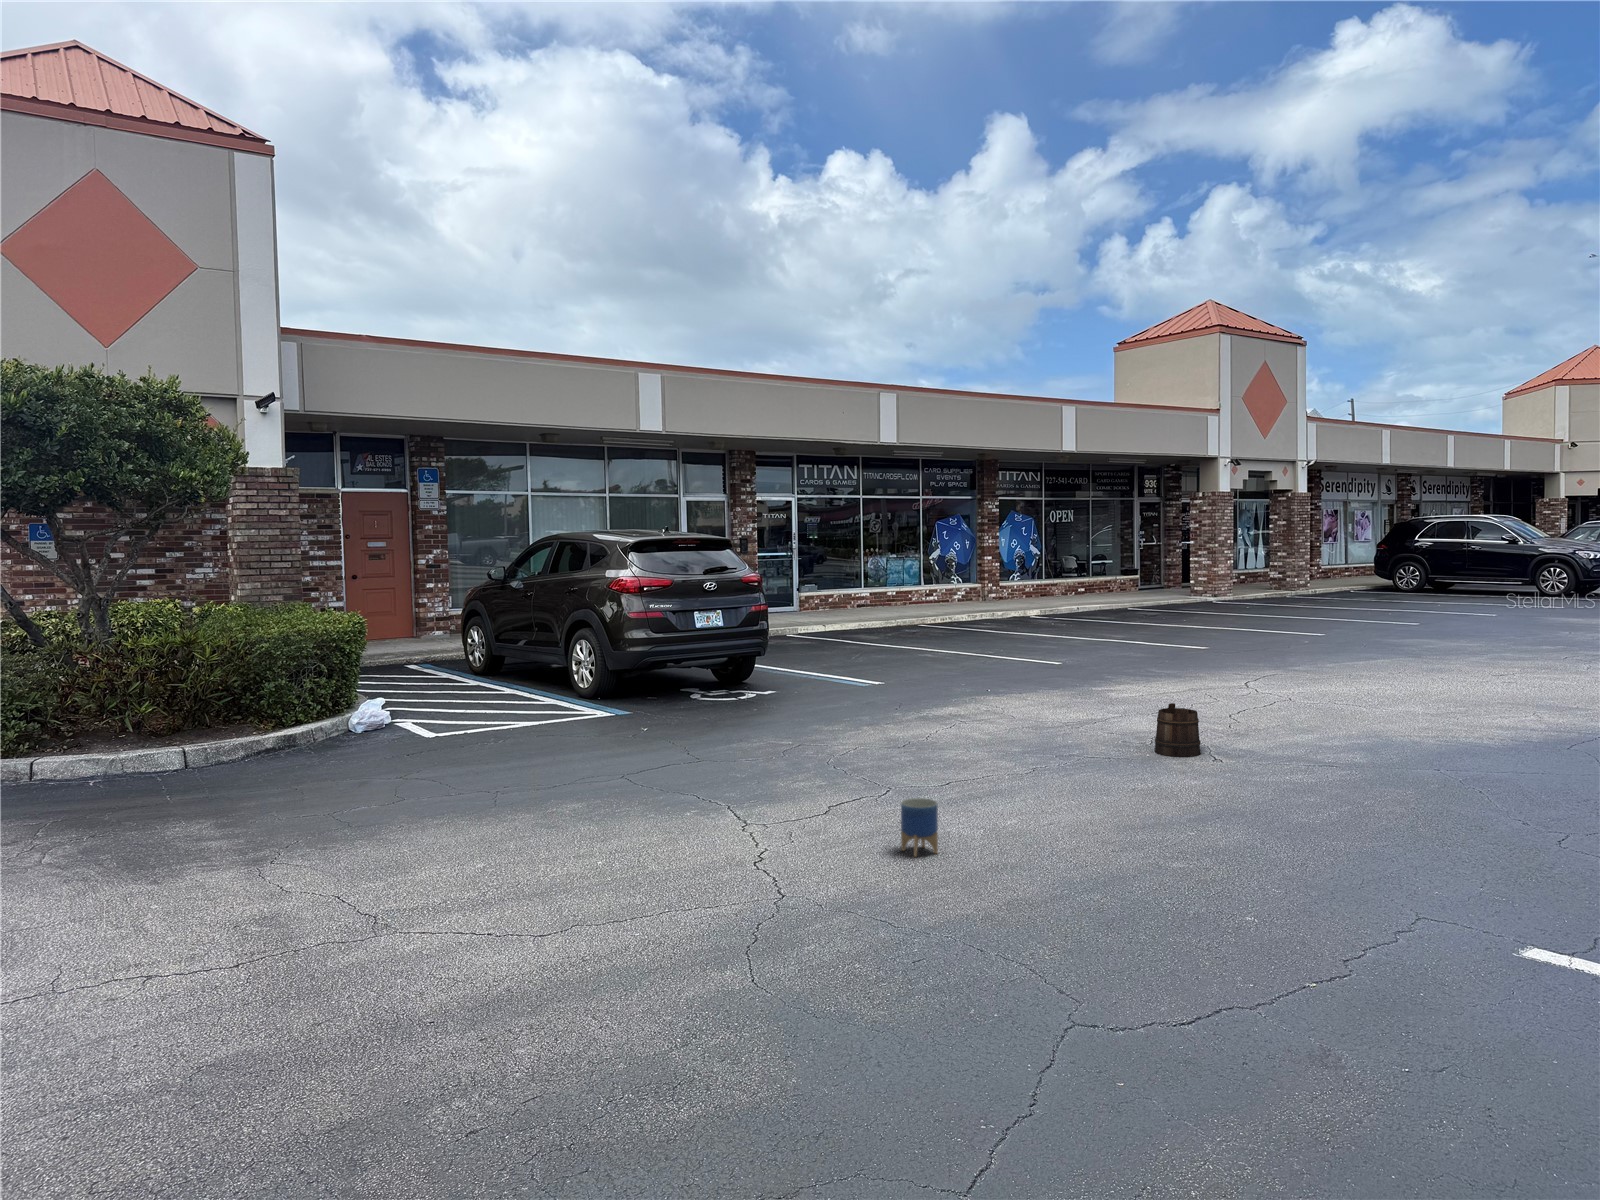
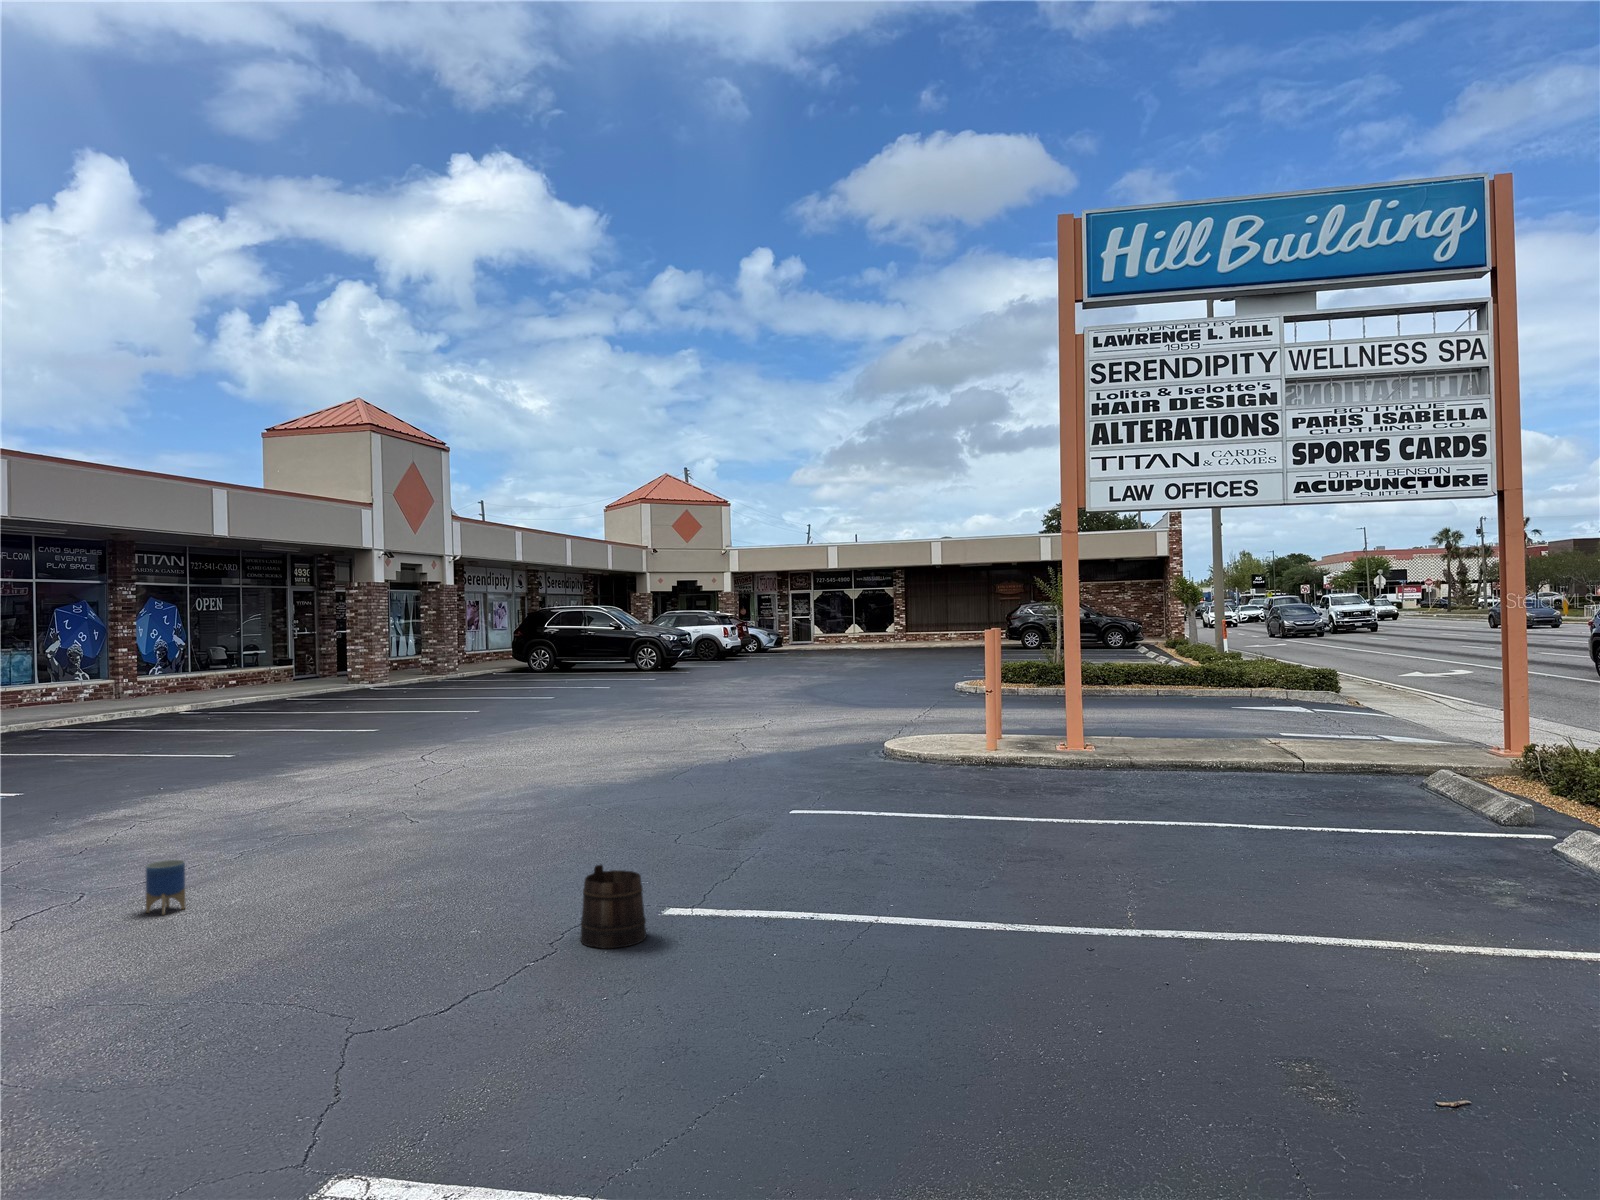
bucket: present [1155,703,1201,757] -> present [580,865,646,948]

